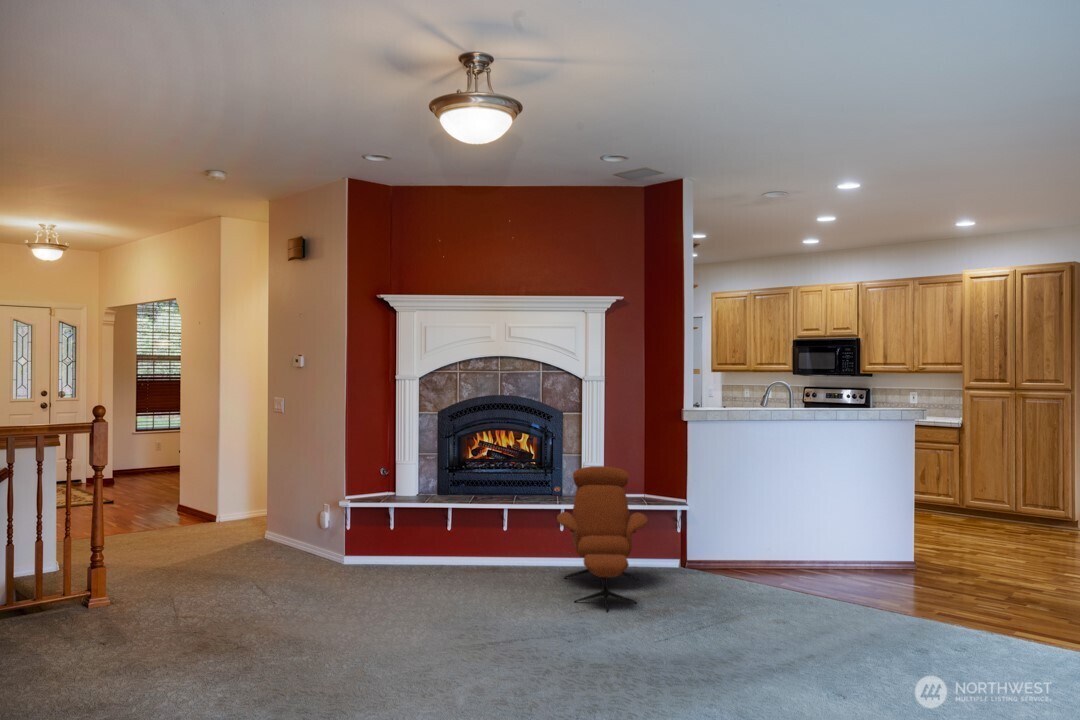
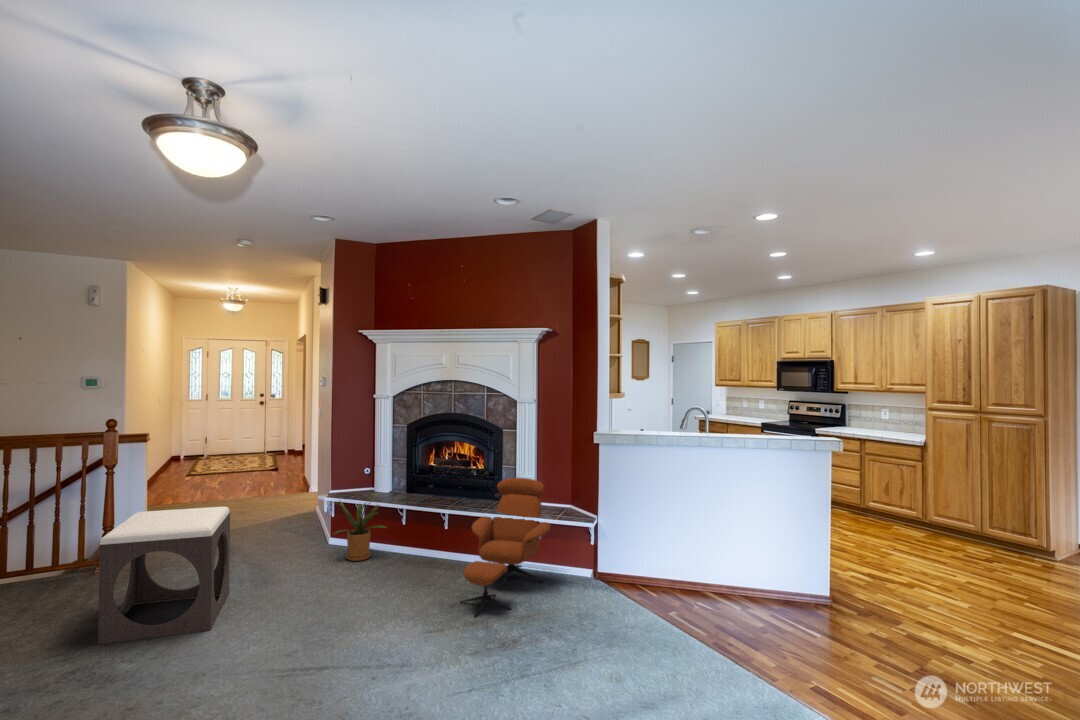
house plant: none [356,492,434,578] -> present [334,494,386,561]
footstool: none [173,507,319,672] -> present [98,507,230,644]

